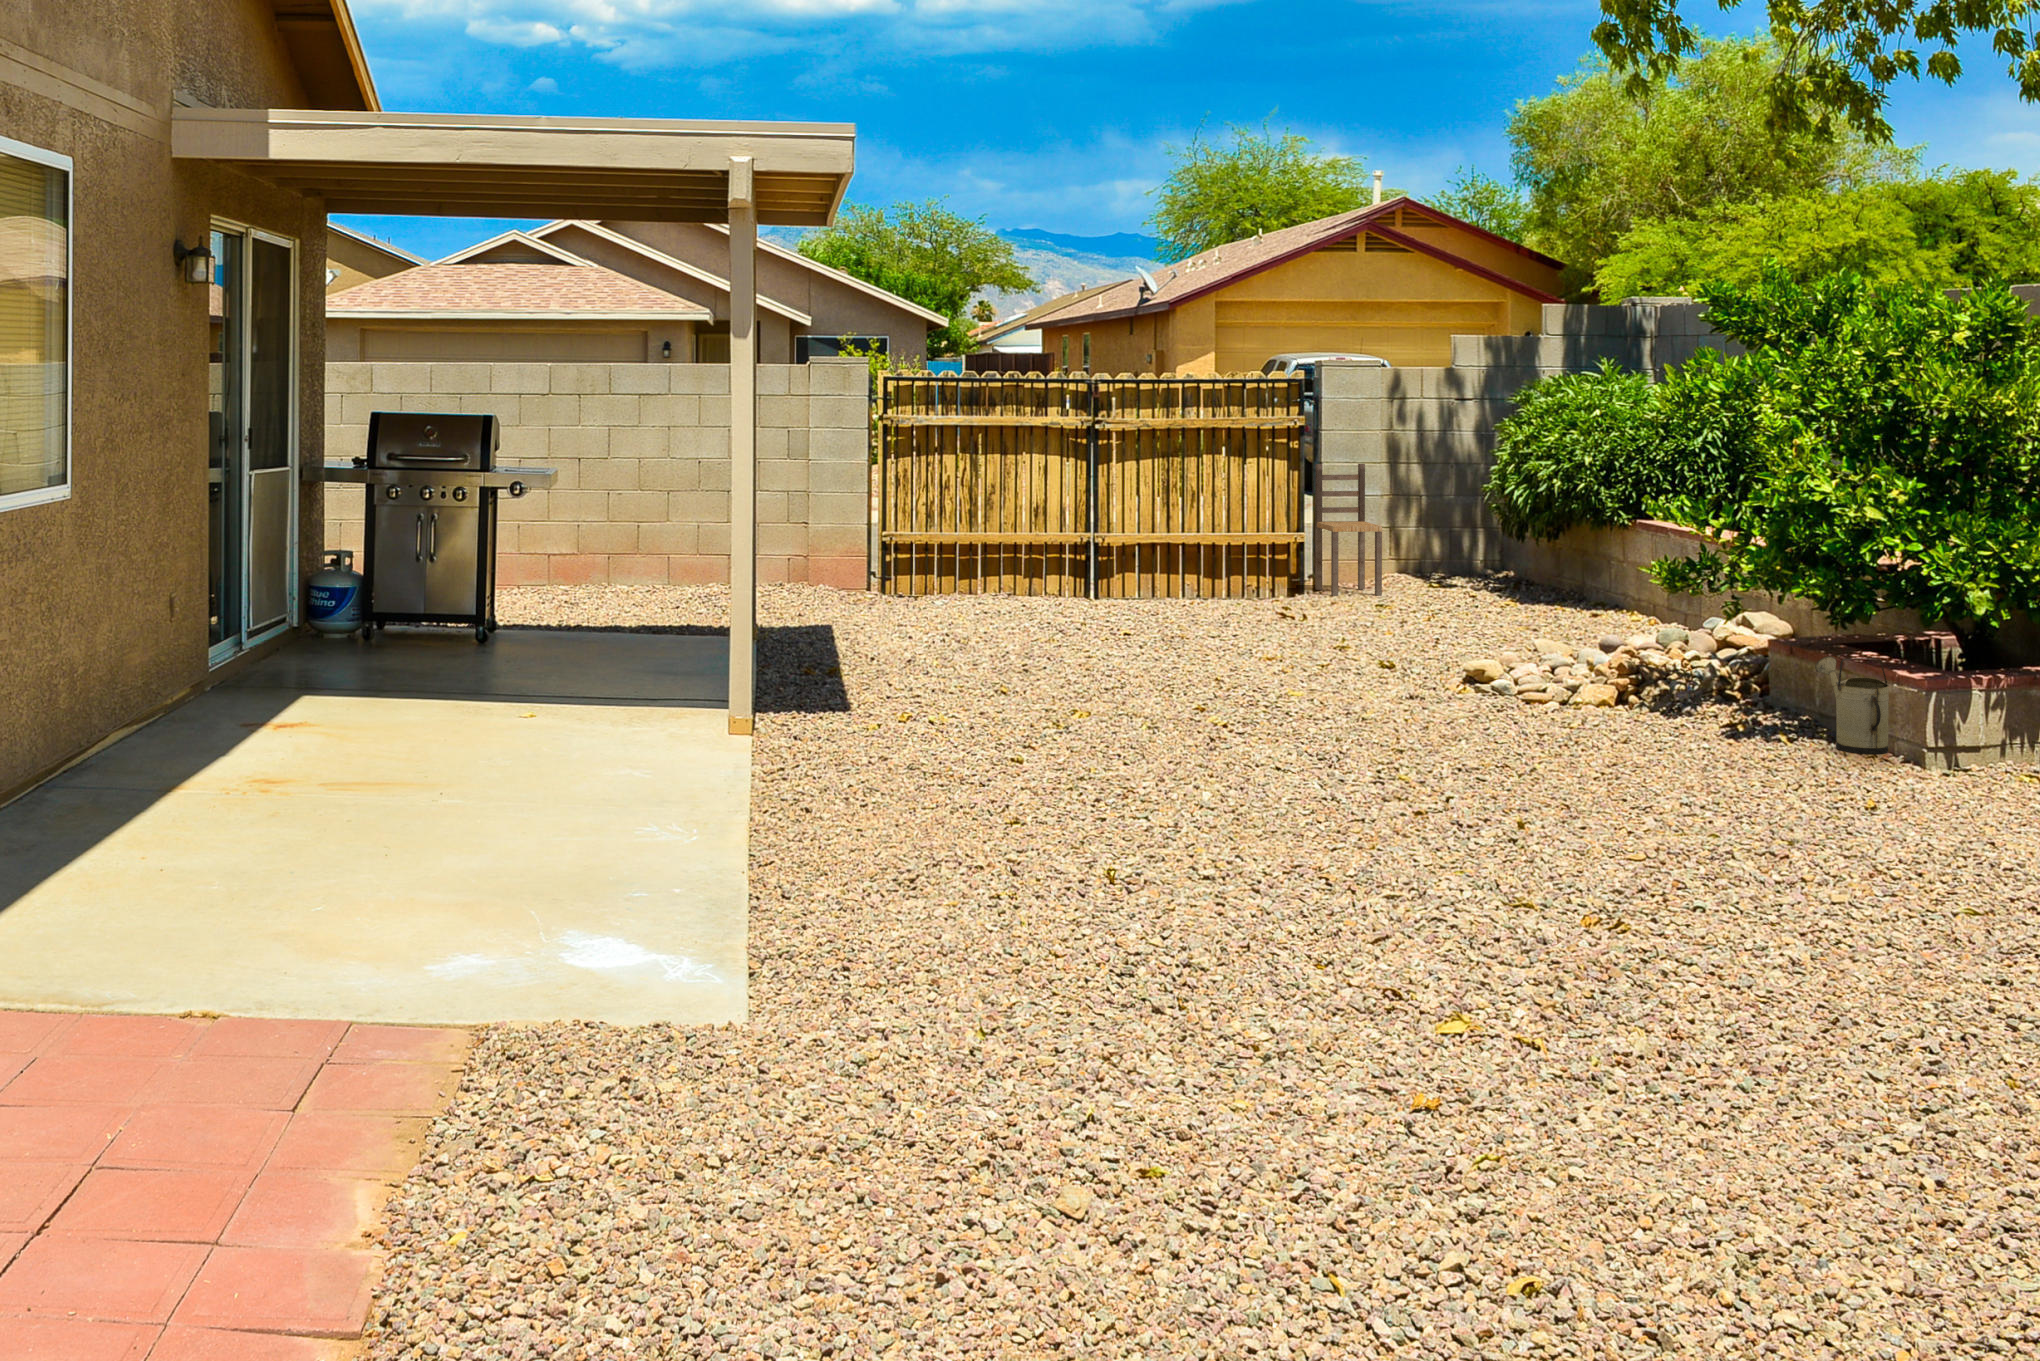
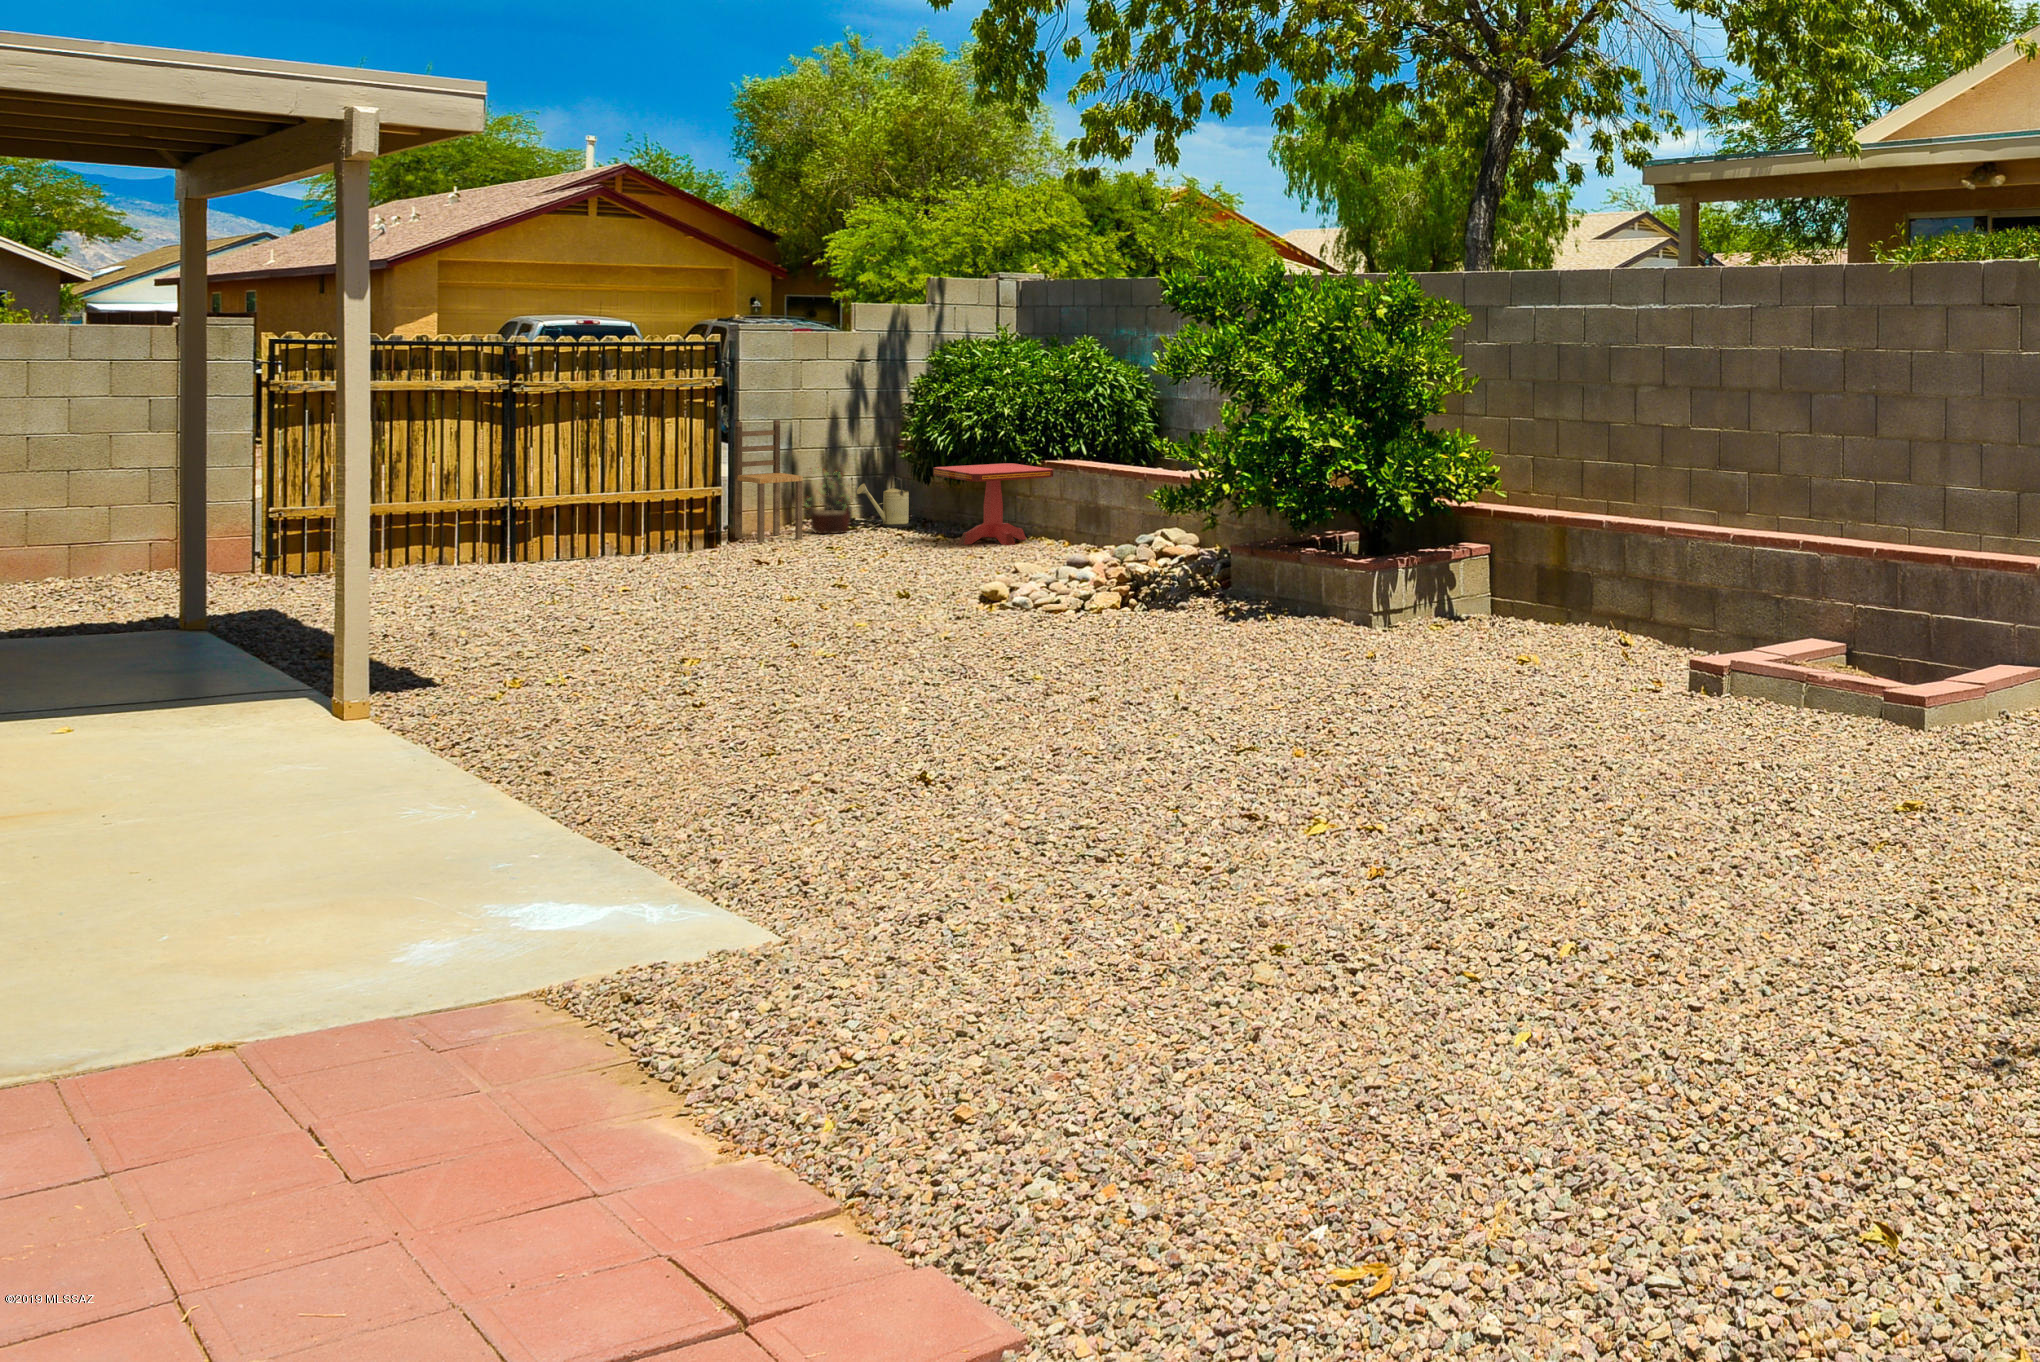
decorative plant: none [1389,516,1446,593] -> present [805,467,850,534]
side table: none [1519,524,1660,621] -> present [933,463,1053,545]
watering can: present [1815,656,1889,754] -> present [857,477,913,528]

